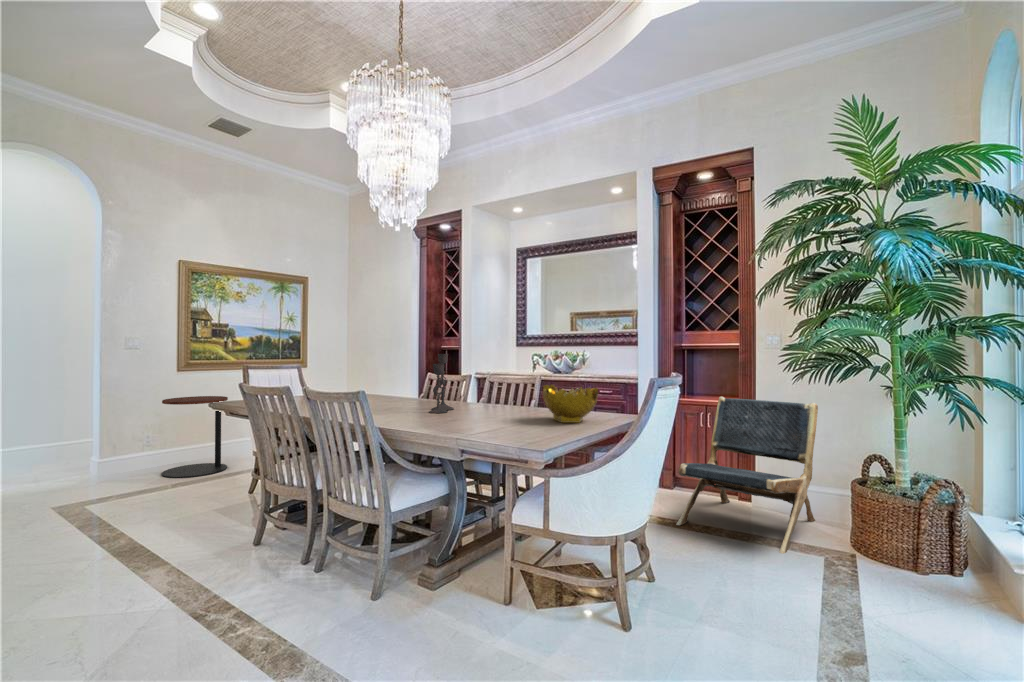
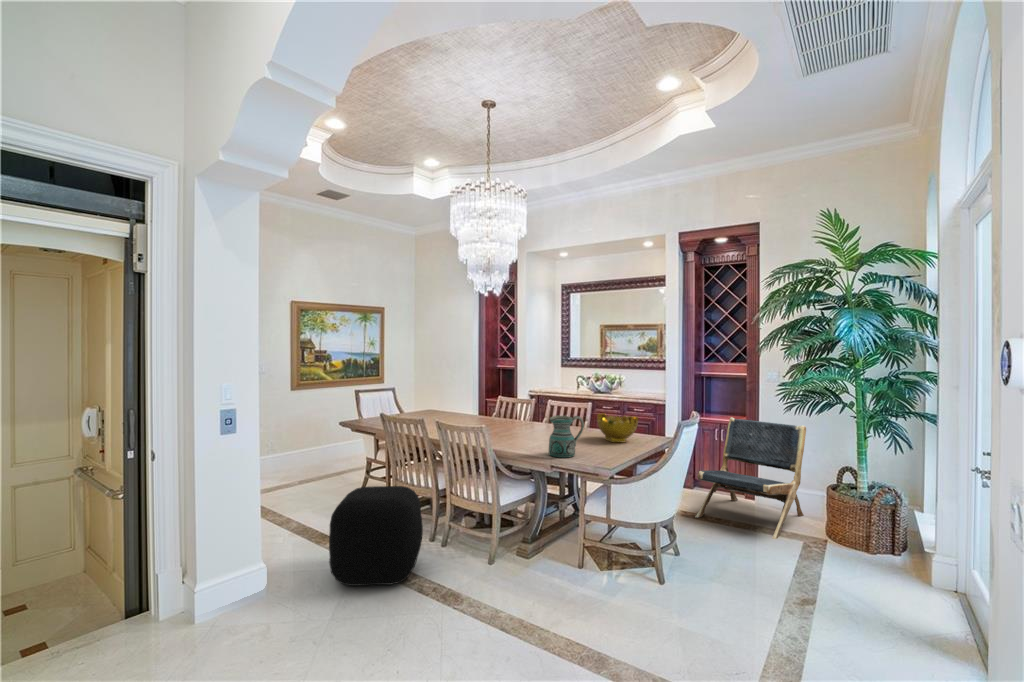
candlestick: present [429,354,454,413] -> none [509,386,526,432]
ceramic pitcher: none [464,380,516,440] -> present [549,416,584,458]
side table: present [162,396,228,478] -> none [284,409,332,475]
ottoman: none [105,485,275,642] -> present [329,486,423,586]

